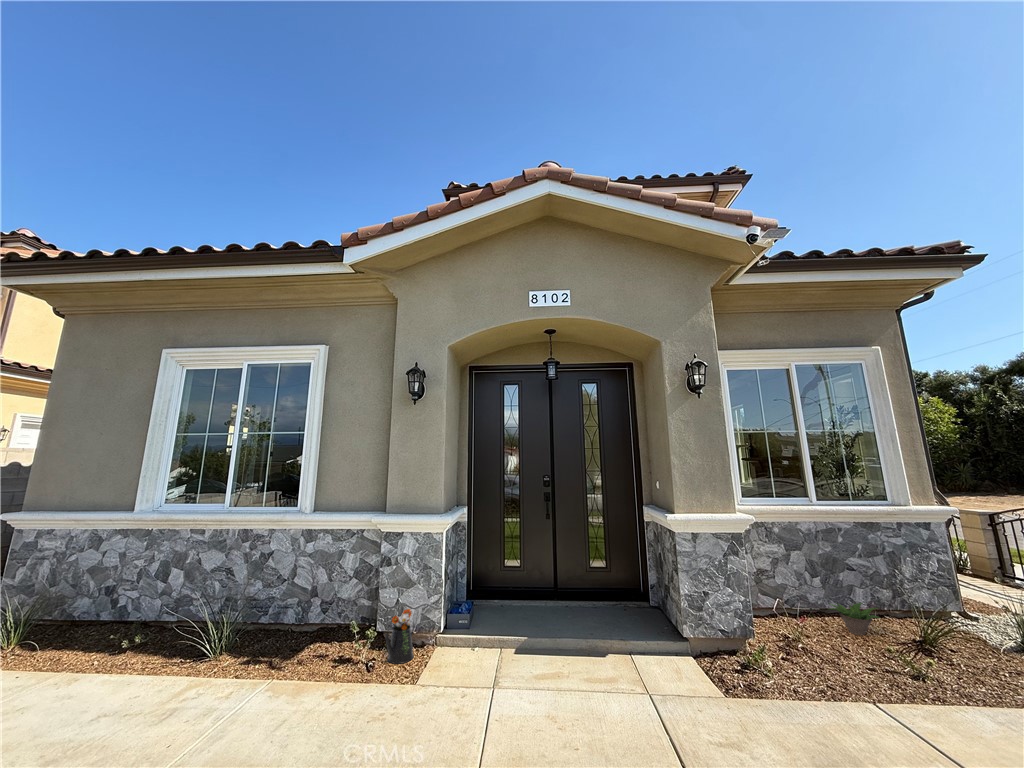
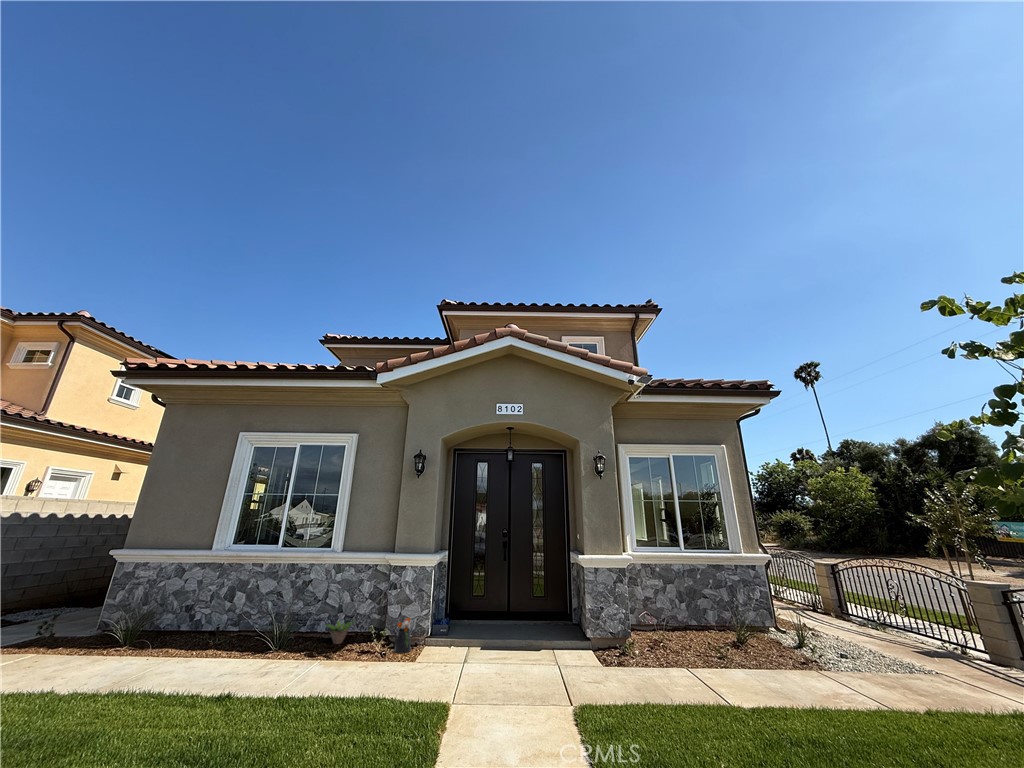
decorative plant: present [831,603,879,636] -> present [326,621,354,644]

